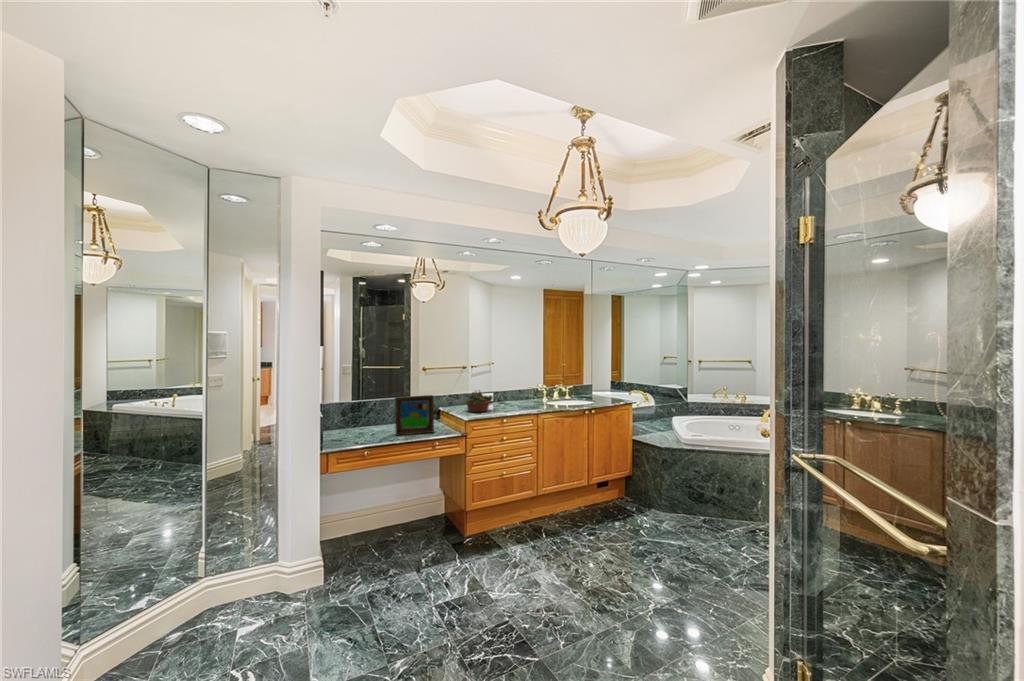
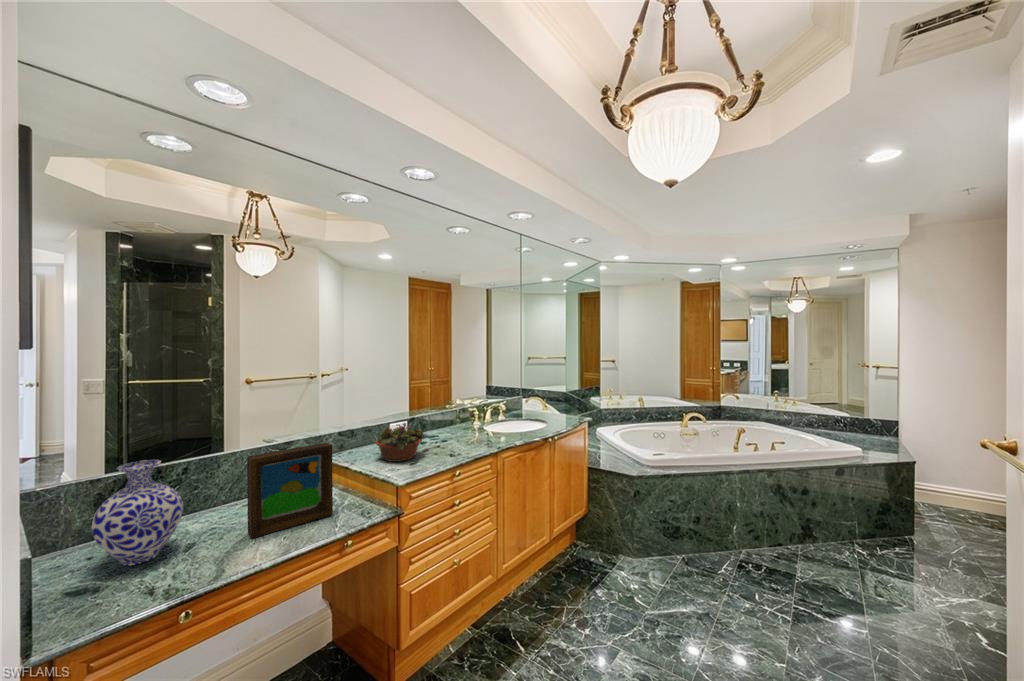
vase: none [339,394,370,437] -> present [92,460,183,566]

